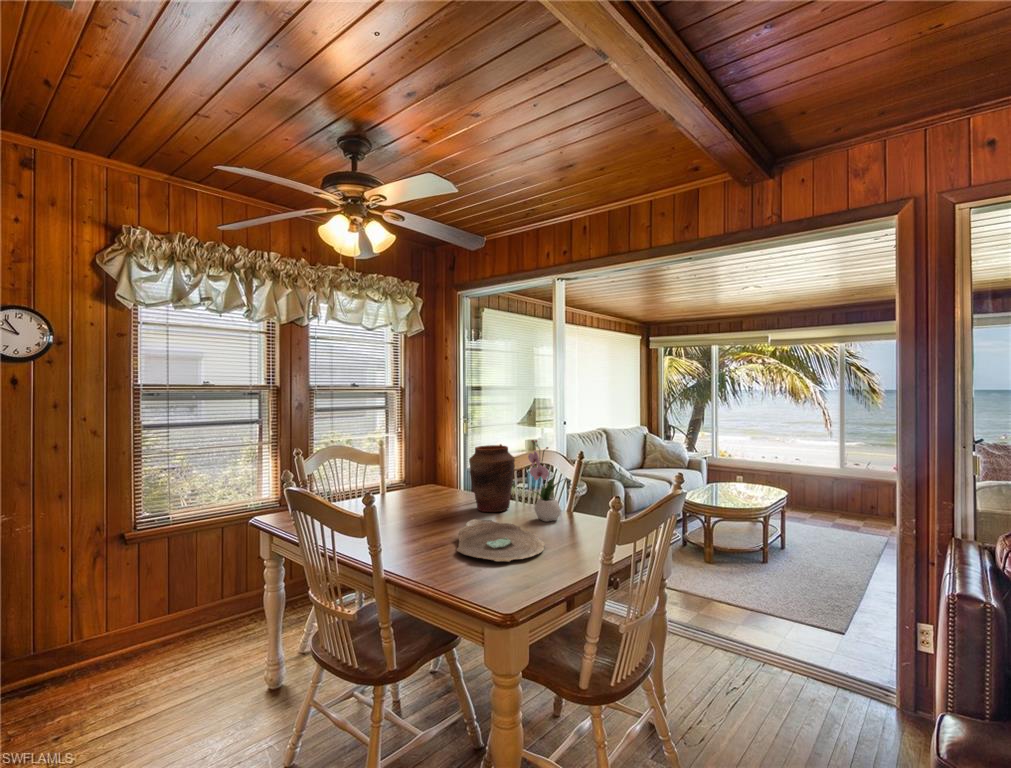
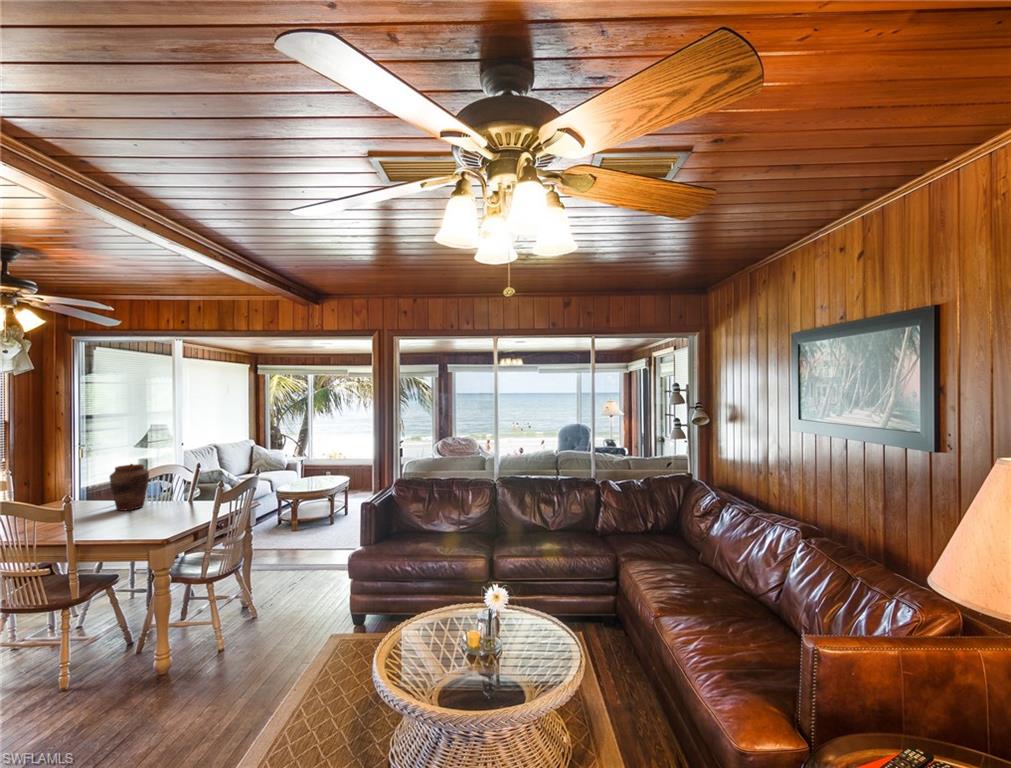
flower arrangement: present [528,440,561,522] -> none [163,458,190,508]
decorative bowl: present [457,519,545,561] -> none [113,511,179,529]

